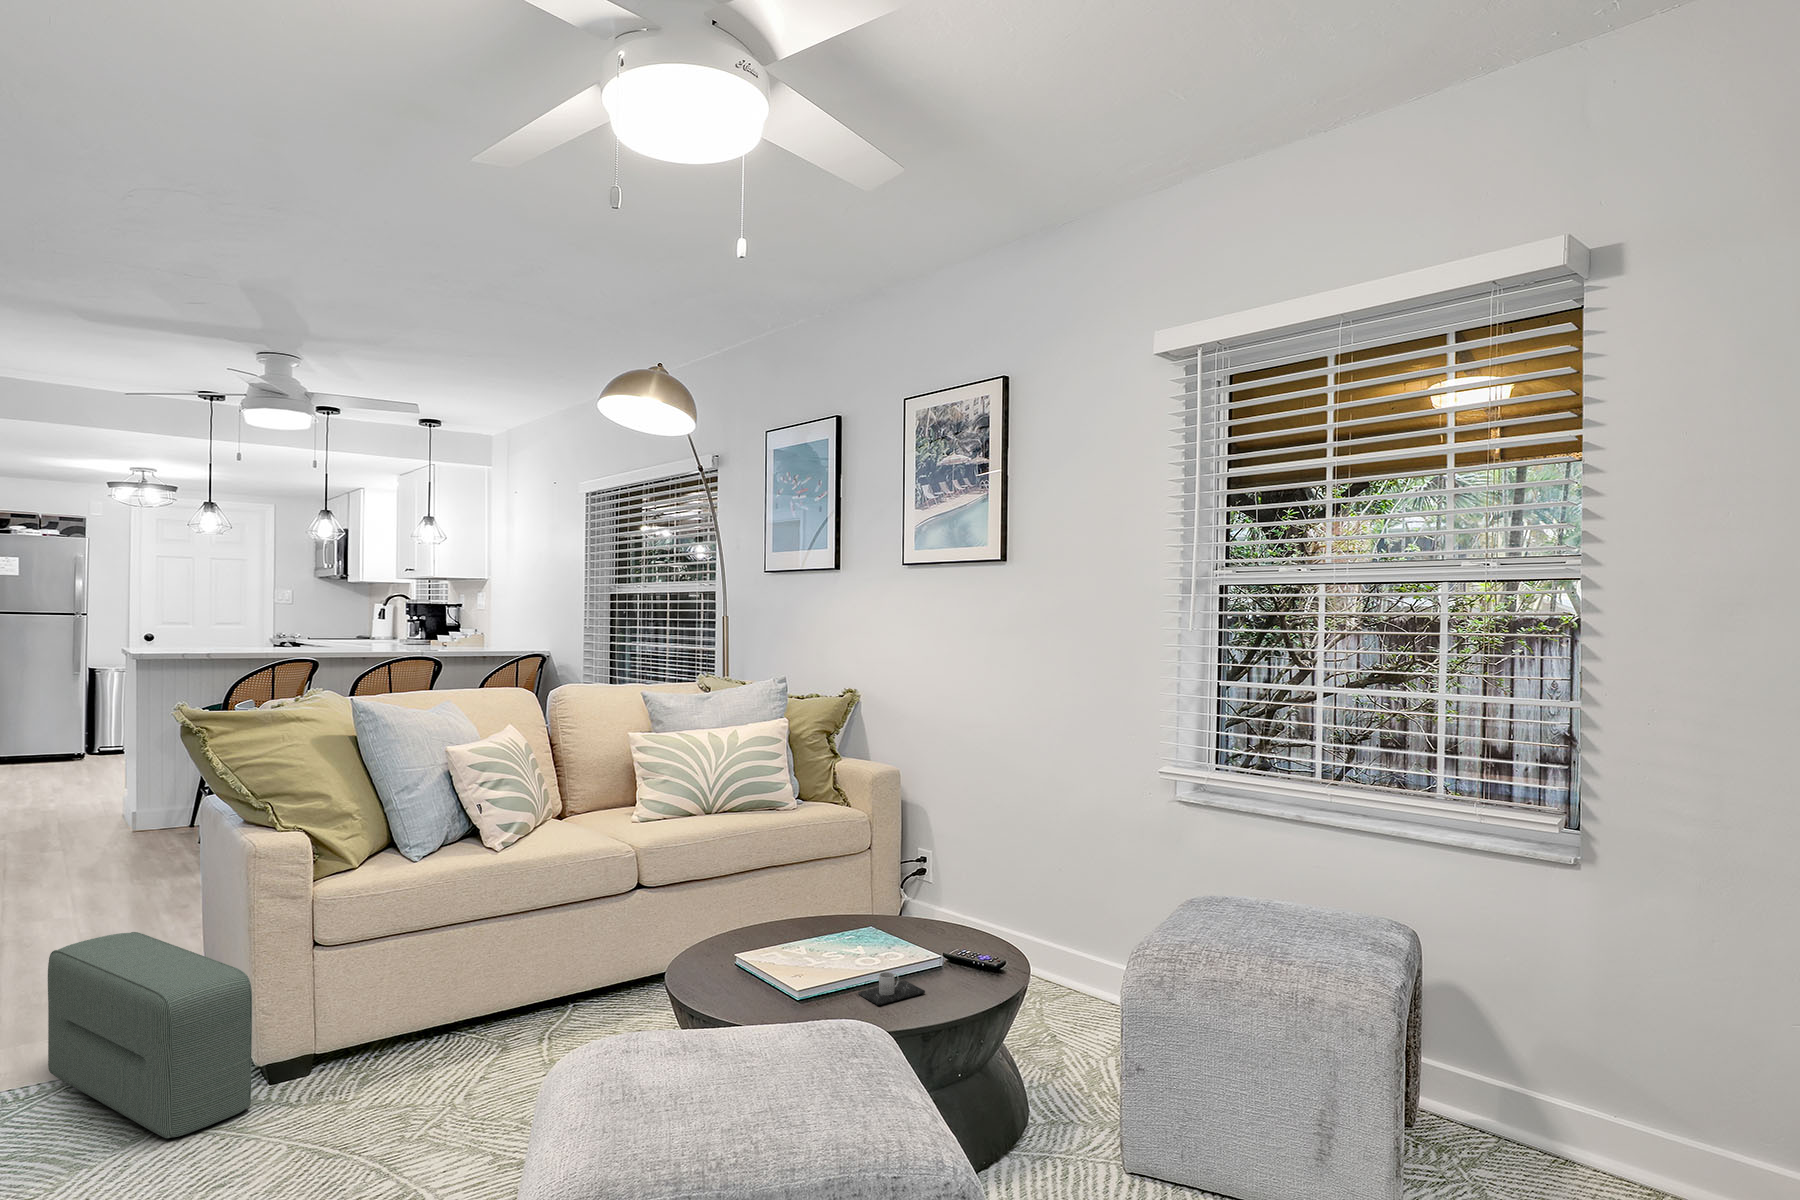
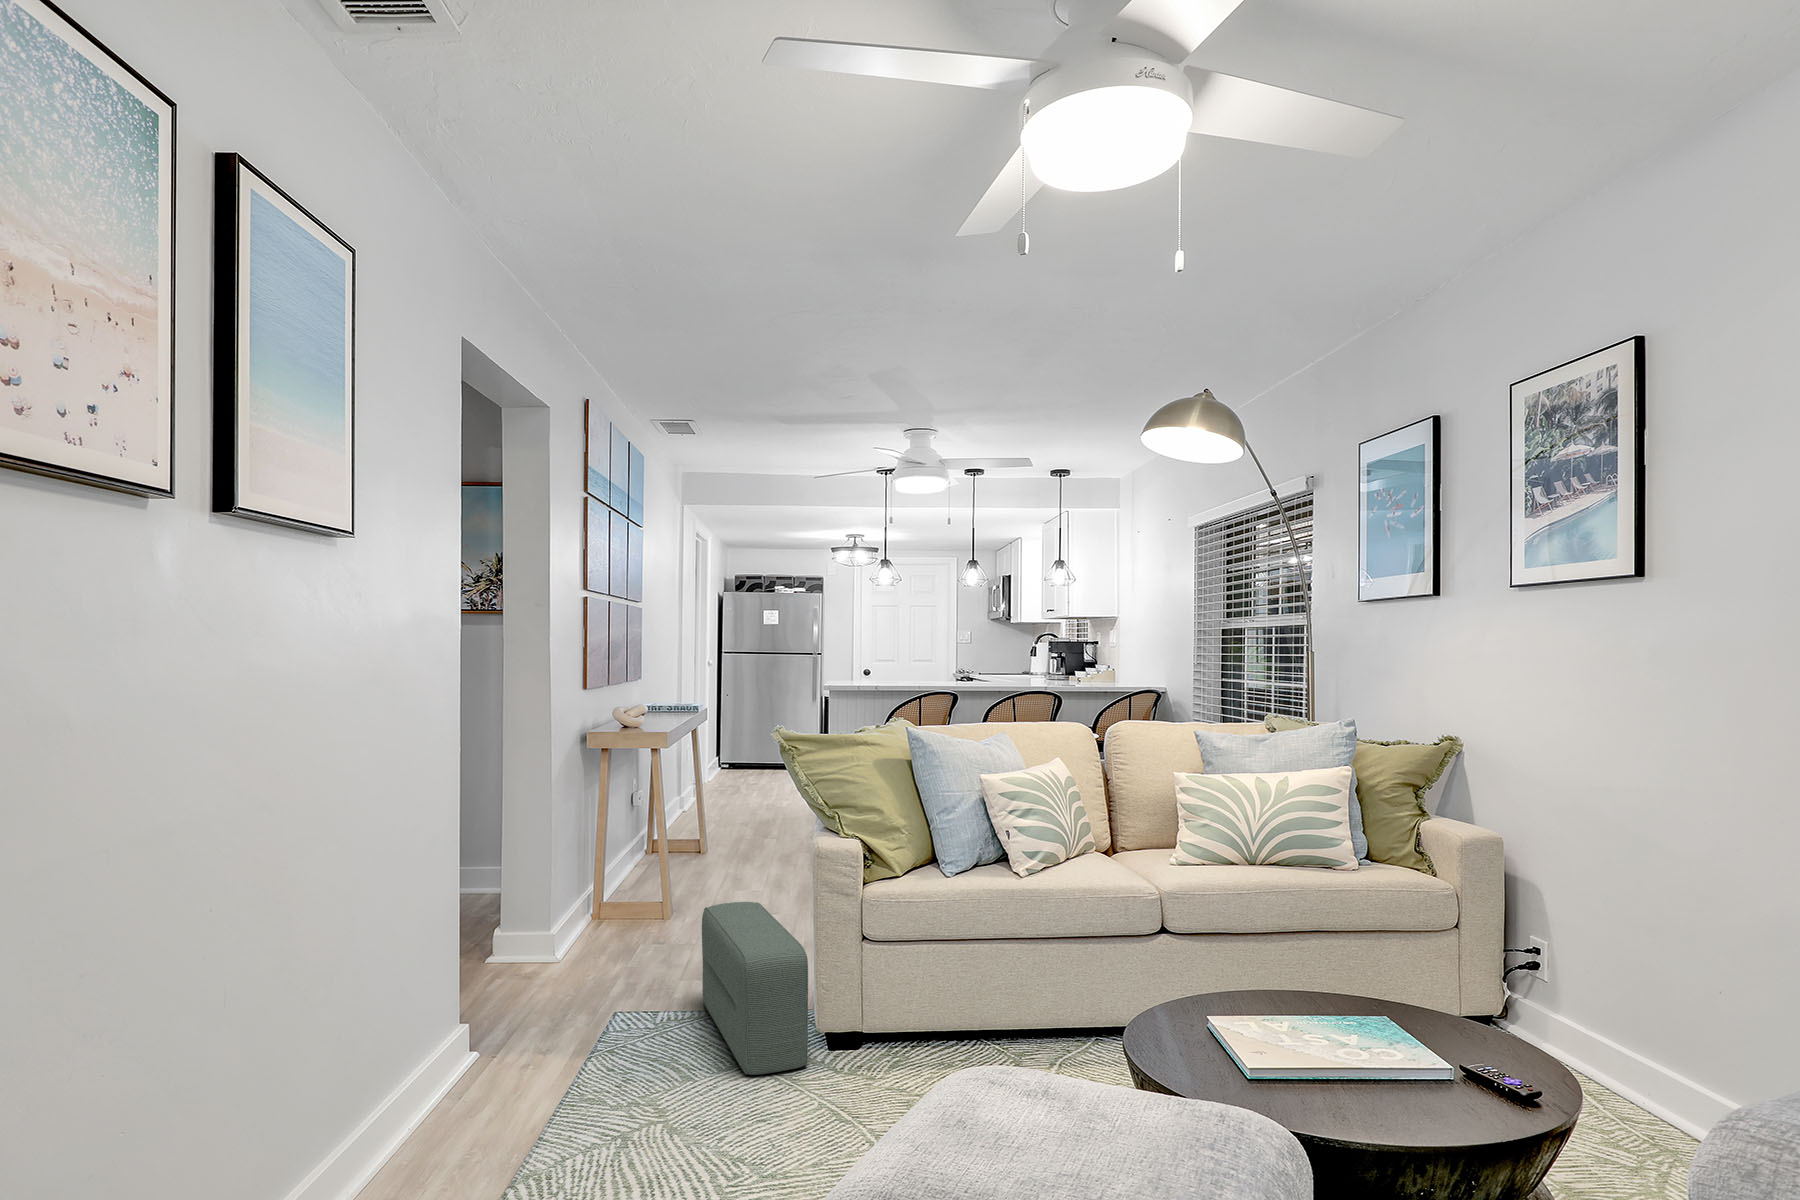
mug: present [858,972,925,1005] -> none [1314,1079,1403,1118]

